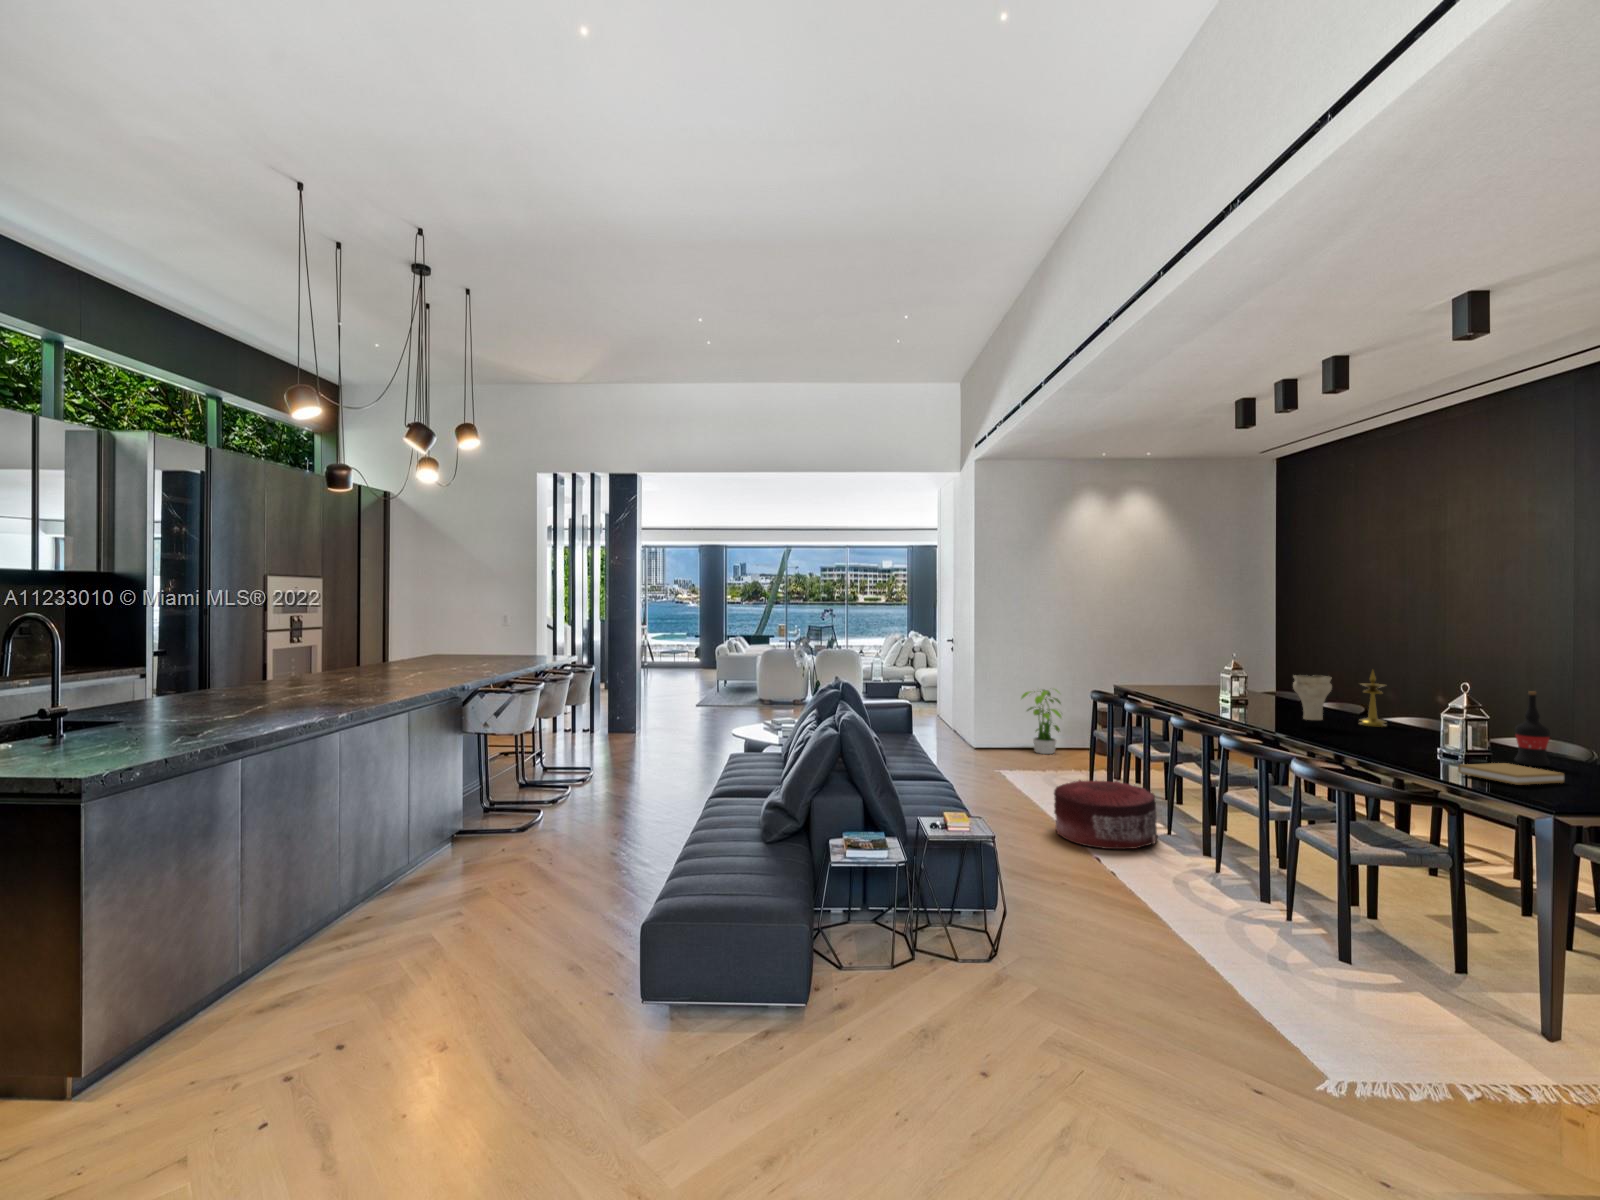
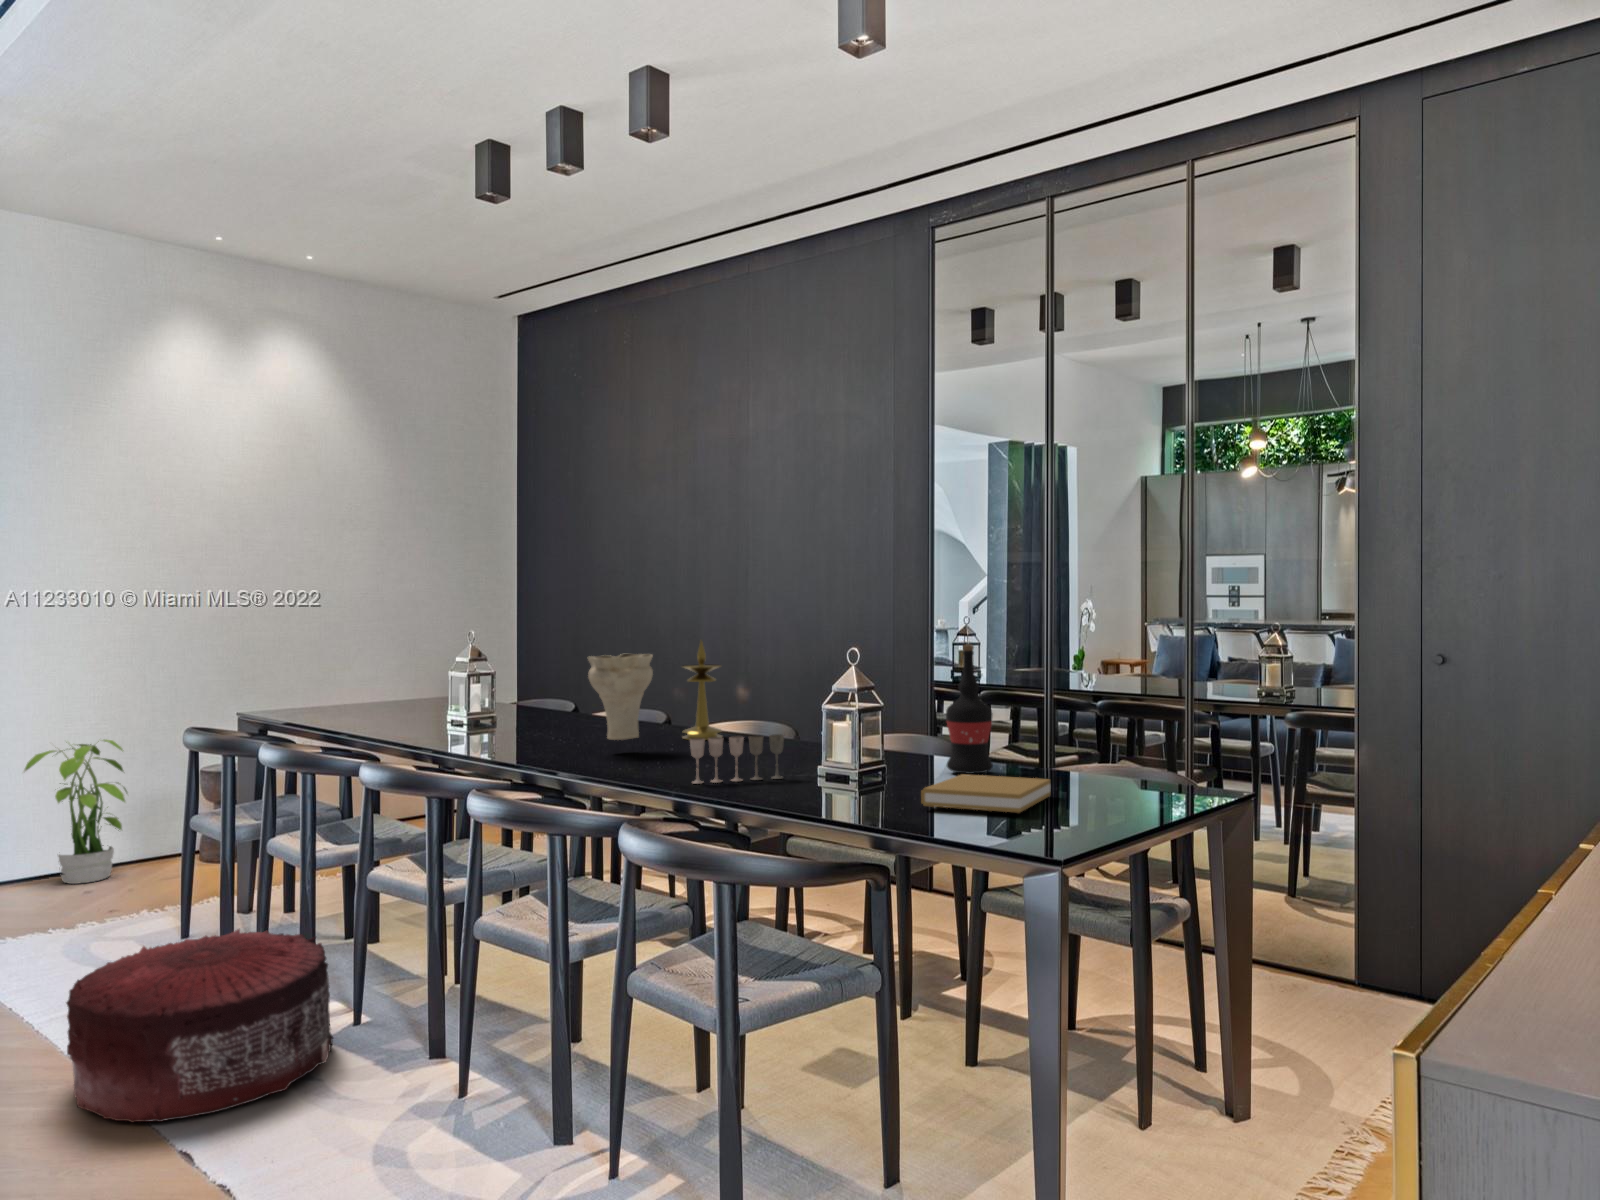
wine glass: none [1337,724,1397,751] -> present [690,734,784,784]

